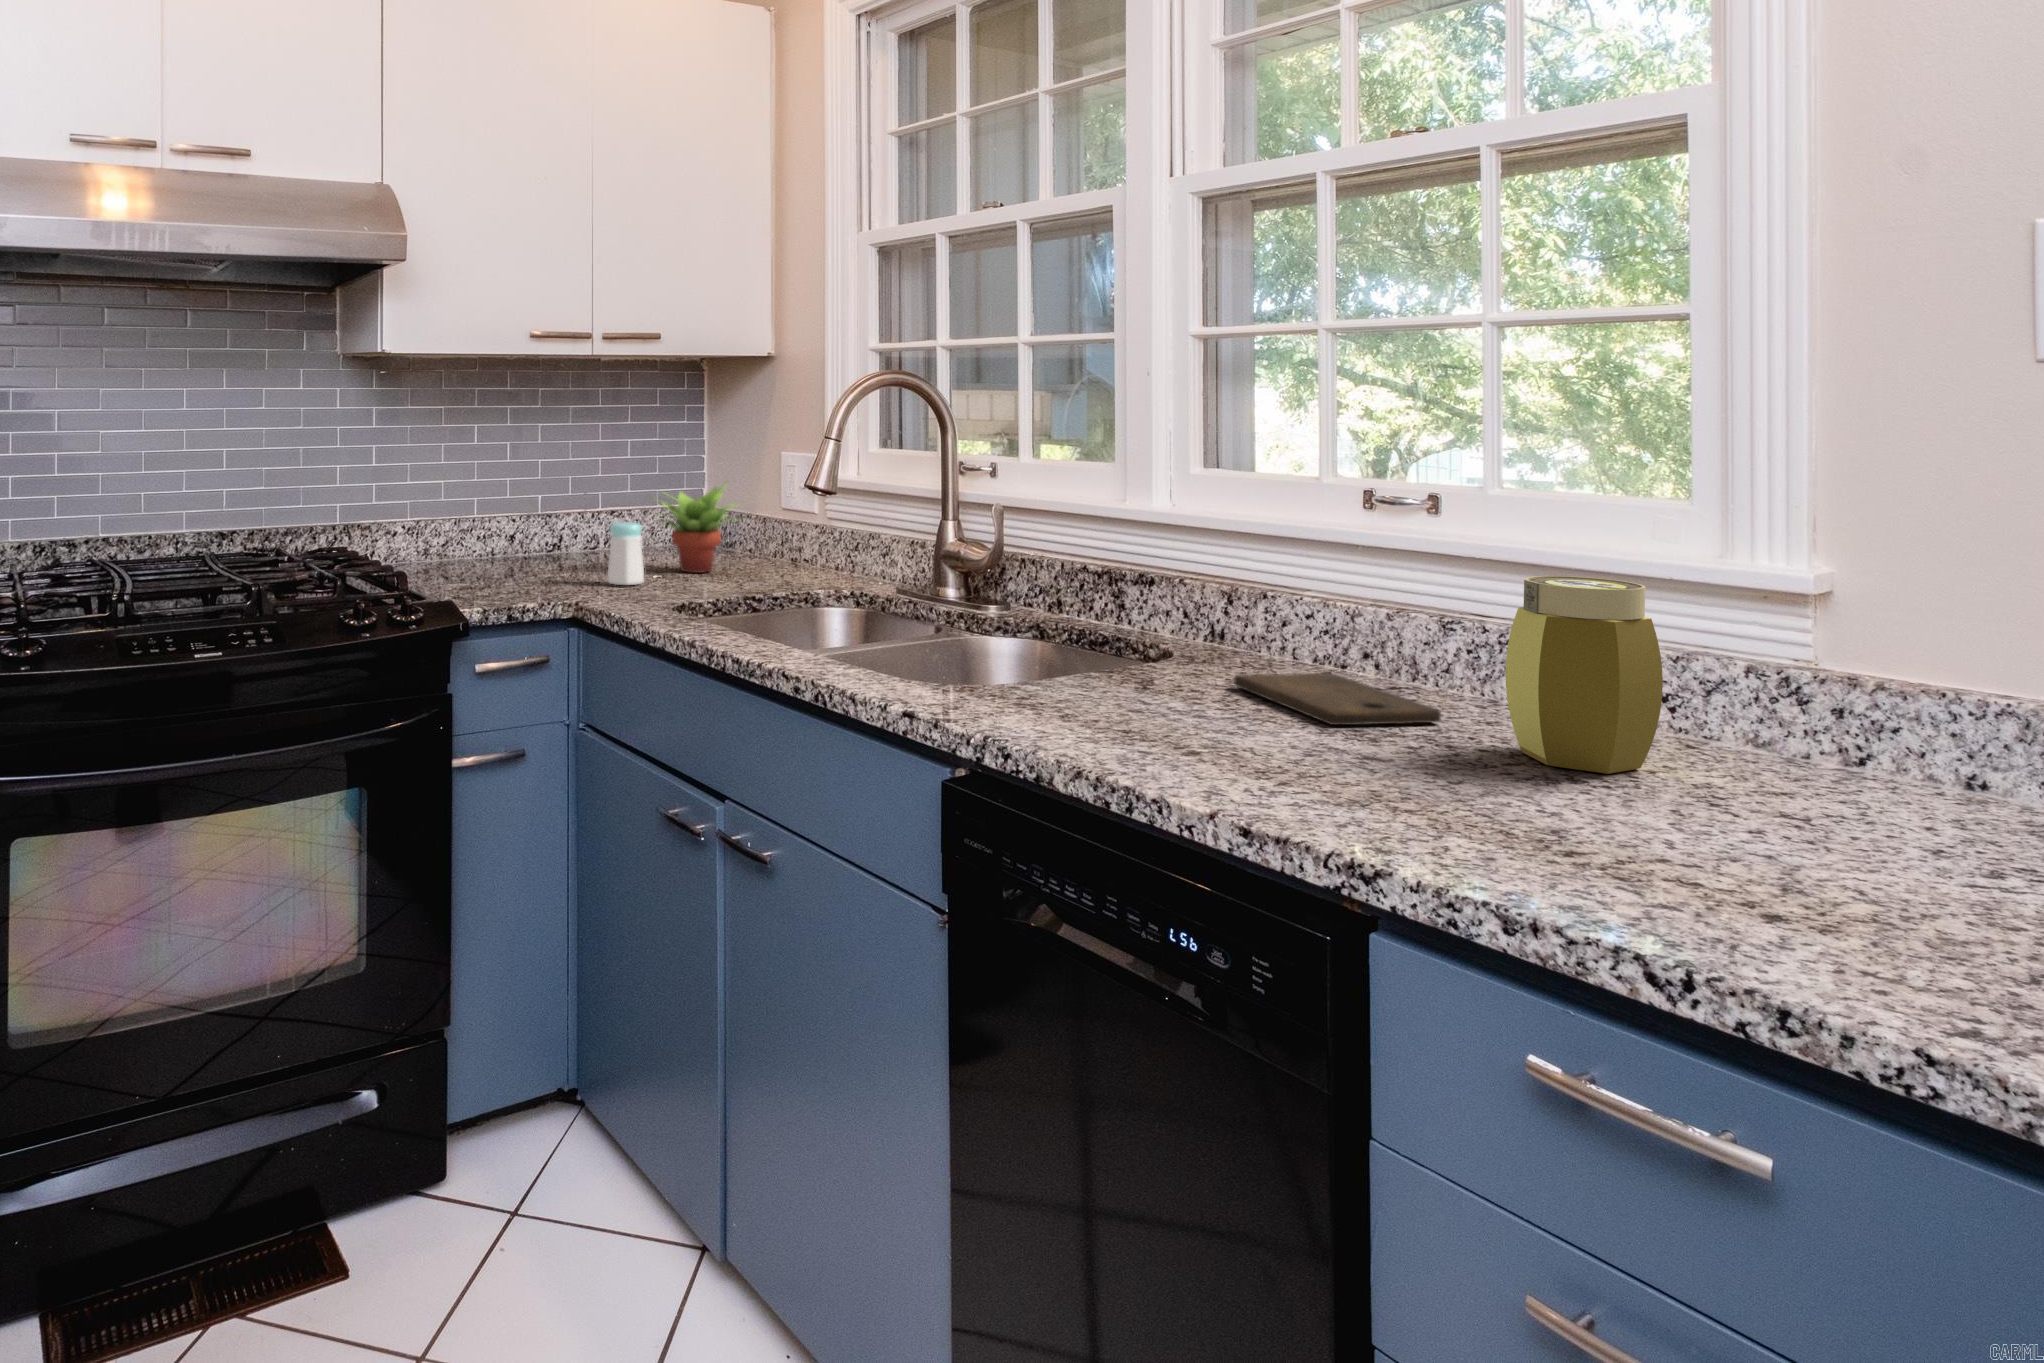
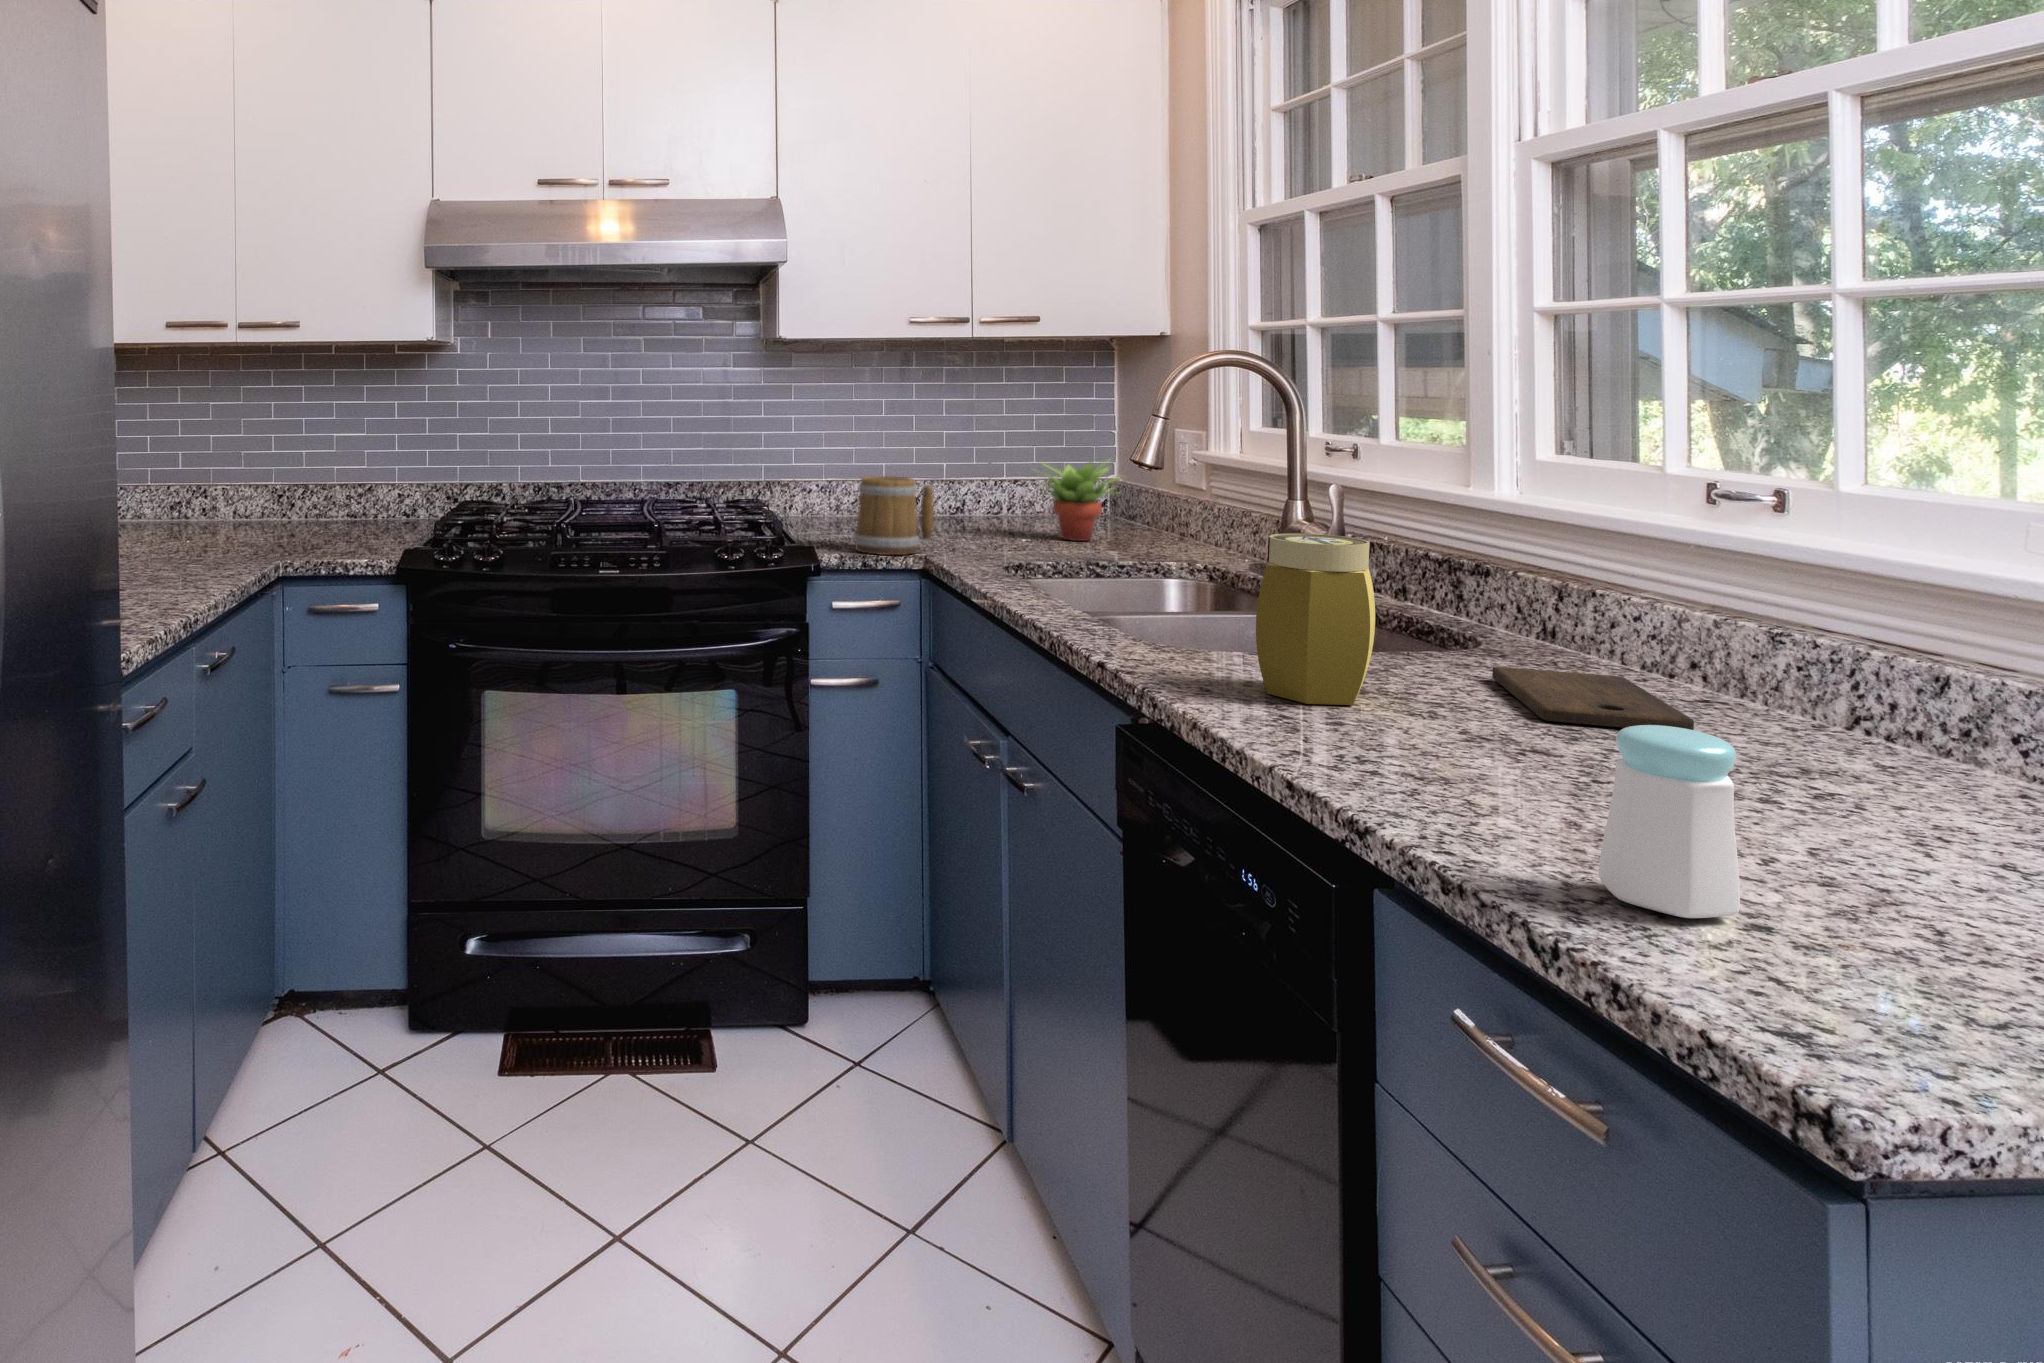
mug: none [492,513,575,605] -> present [855,476,934,555]
salt shaker: present [607,522,644,585] -> present [1599,725,1740,918]
jar: present [1506,576,1663,774] -> present [1256,533,1375,705]

